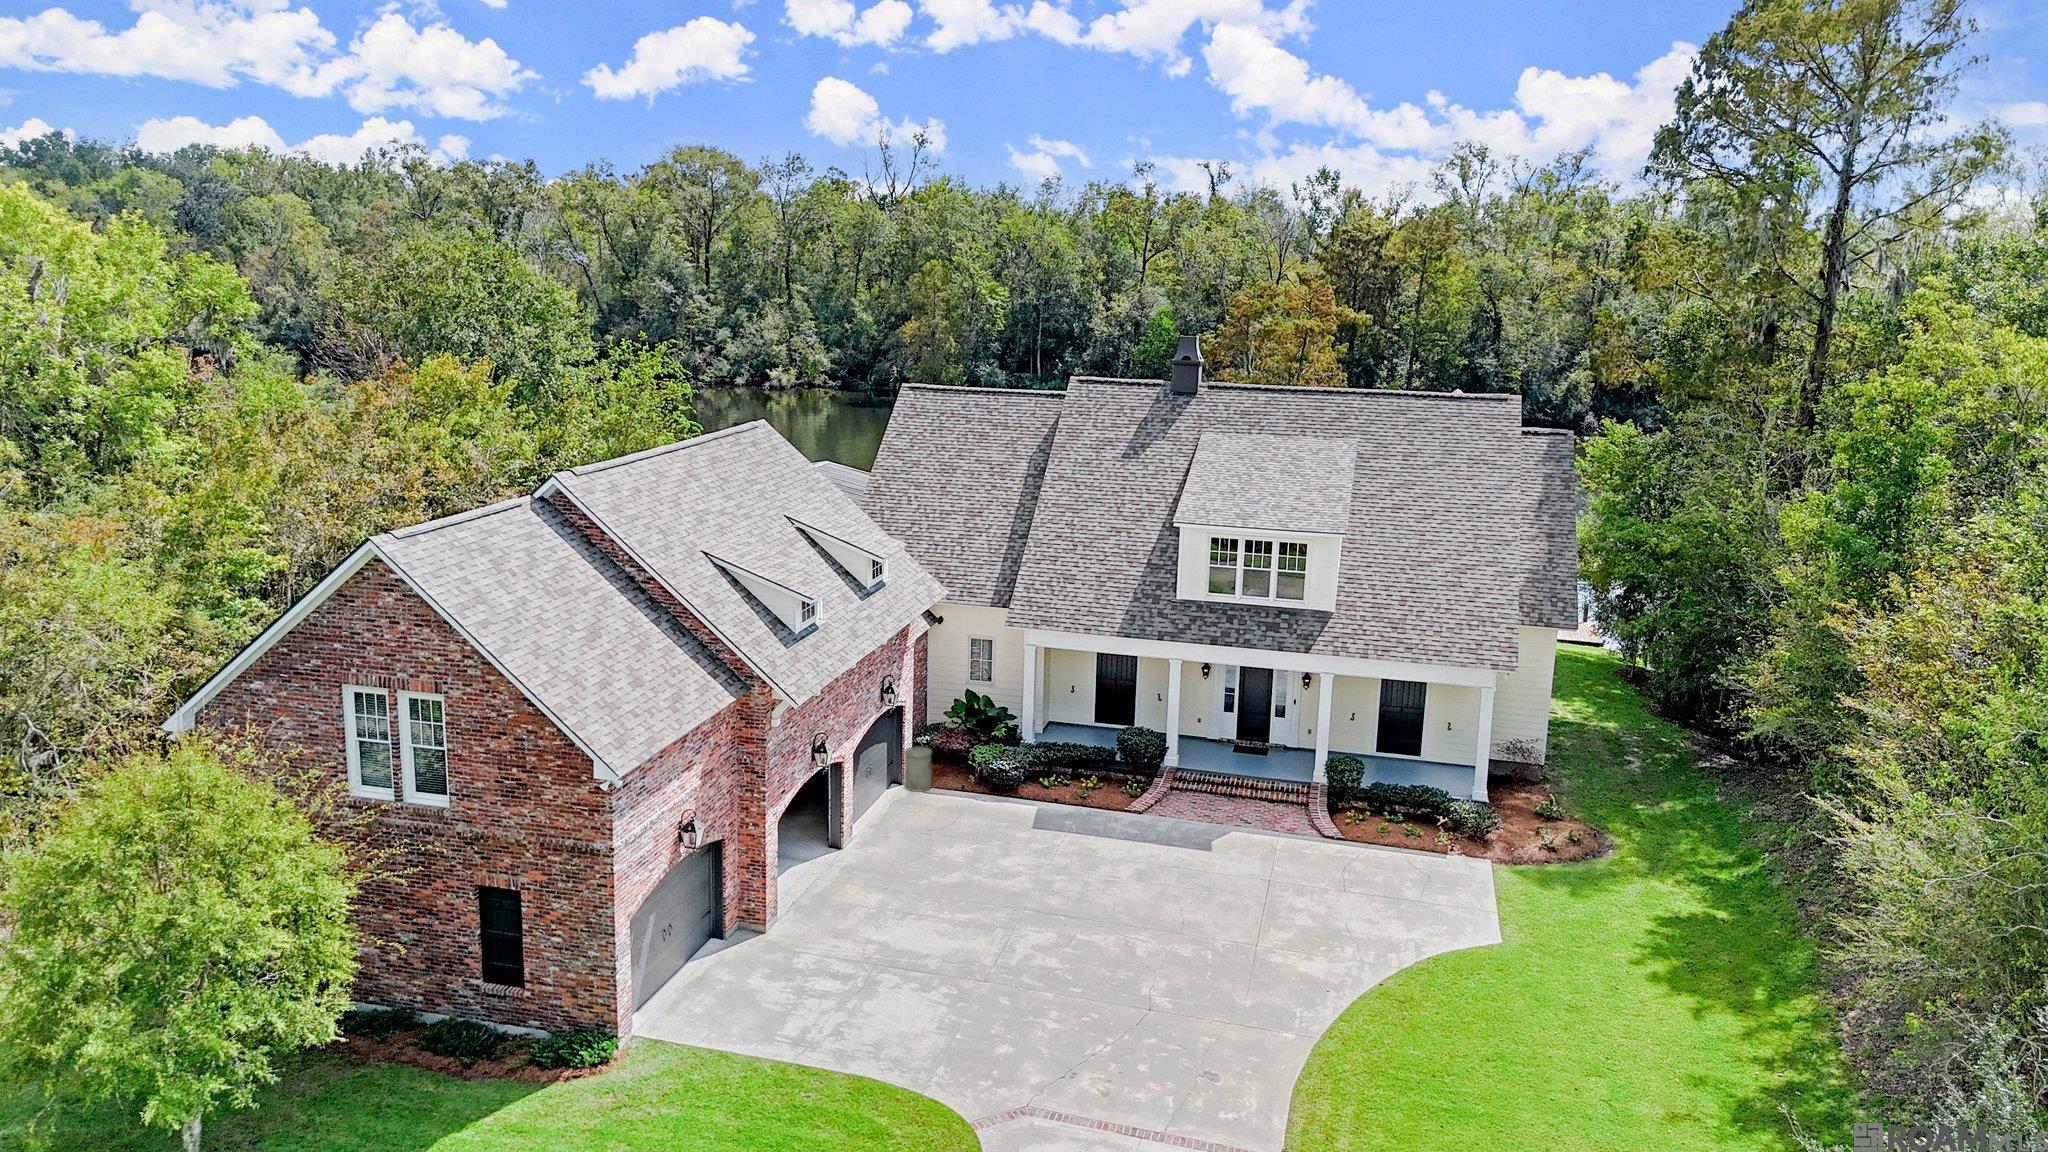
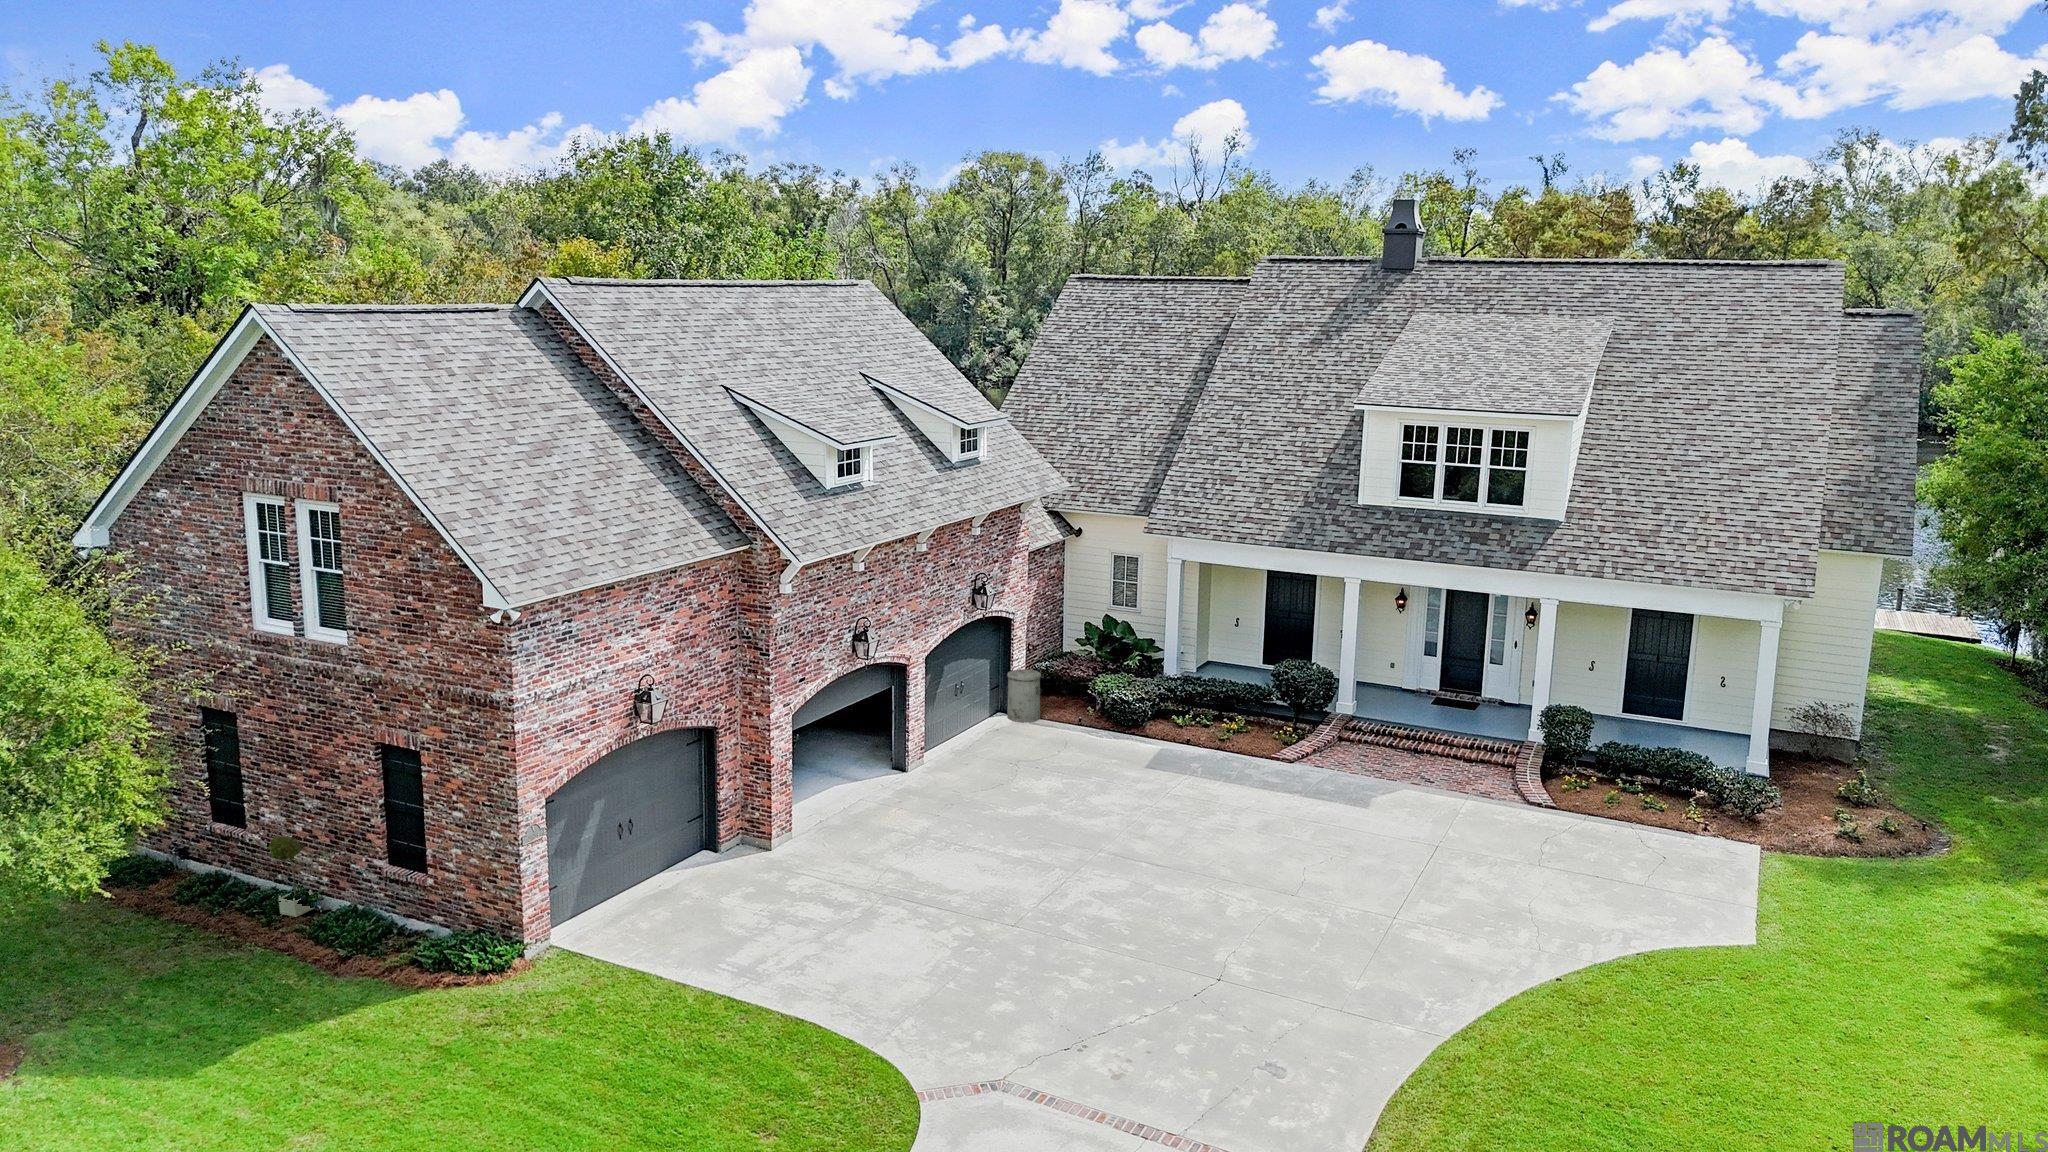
potted tree: none [372,966,410,1032] -> present [268,836,314,917]

